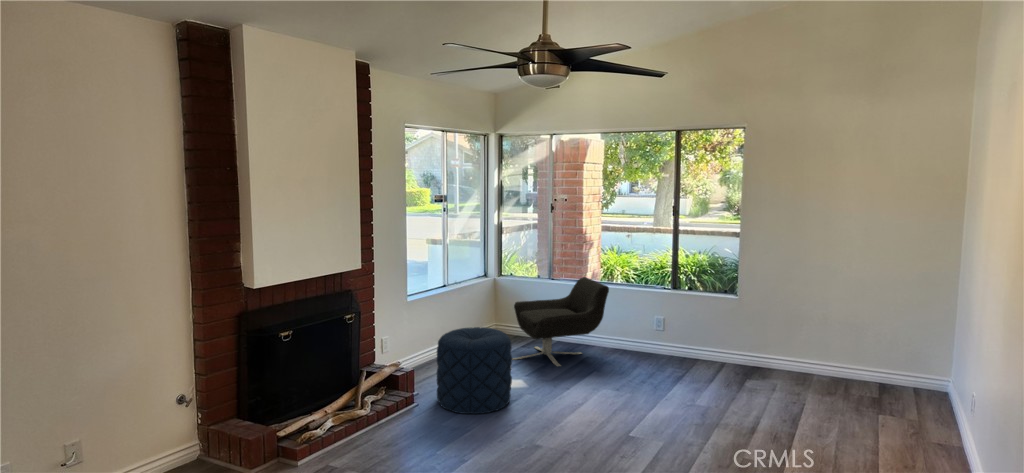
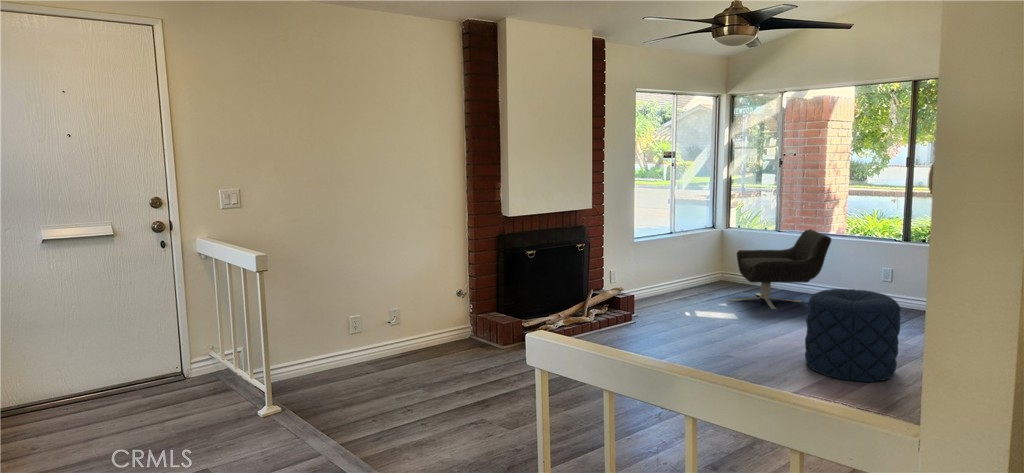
pouf: present [437,327,512,414] -> present [805,289,901,382]

